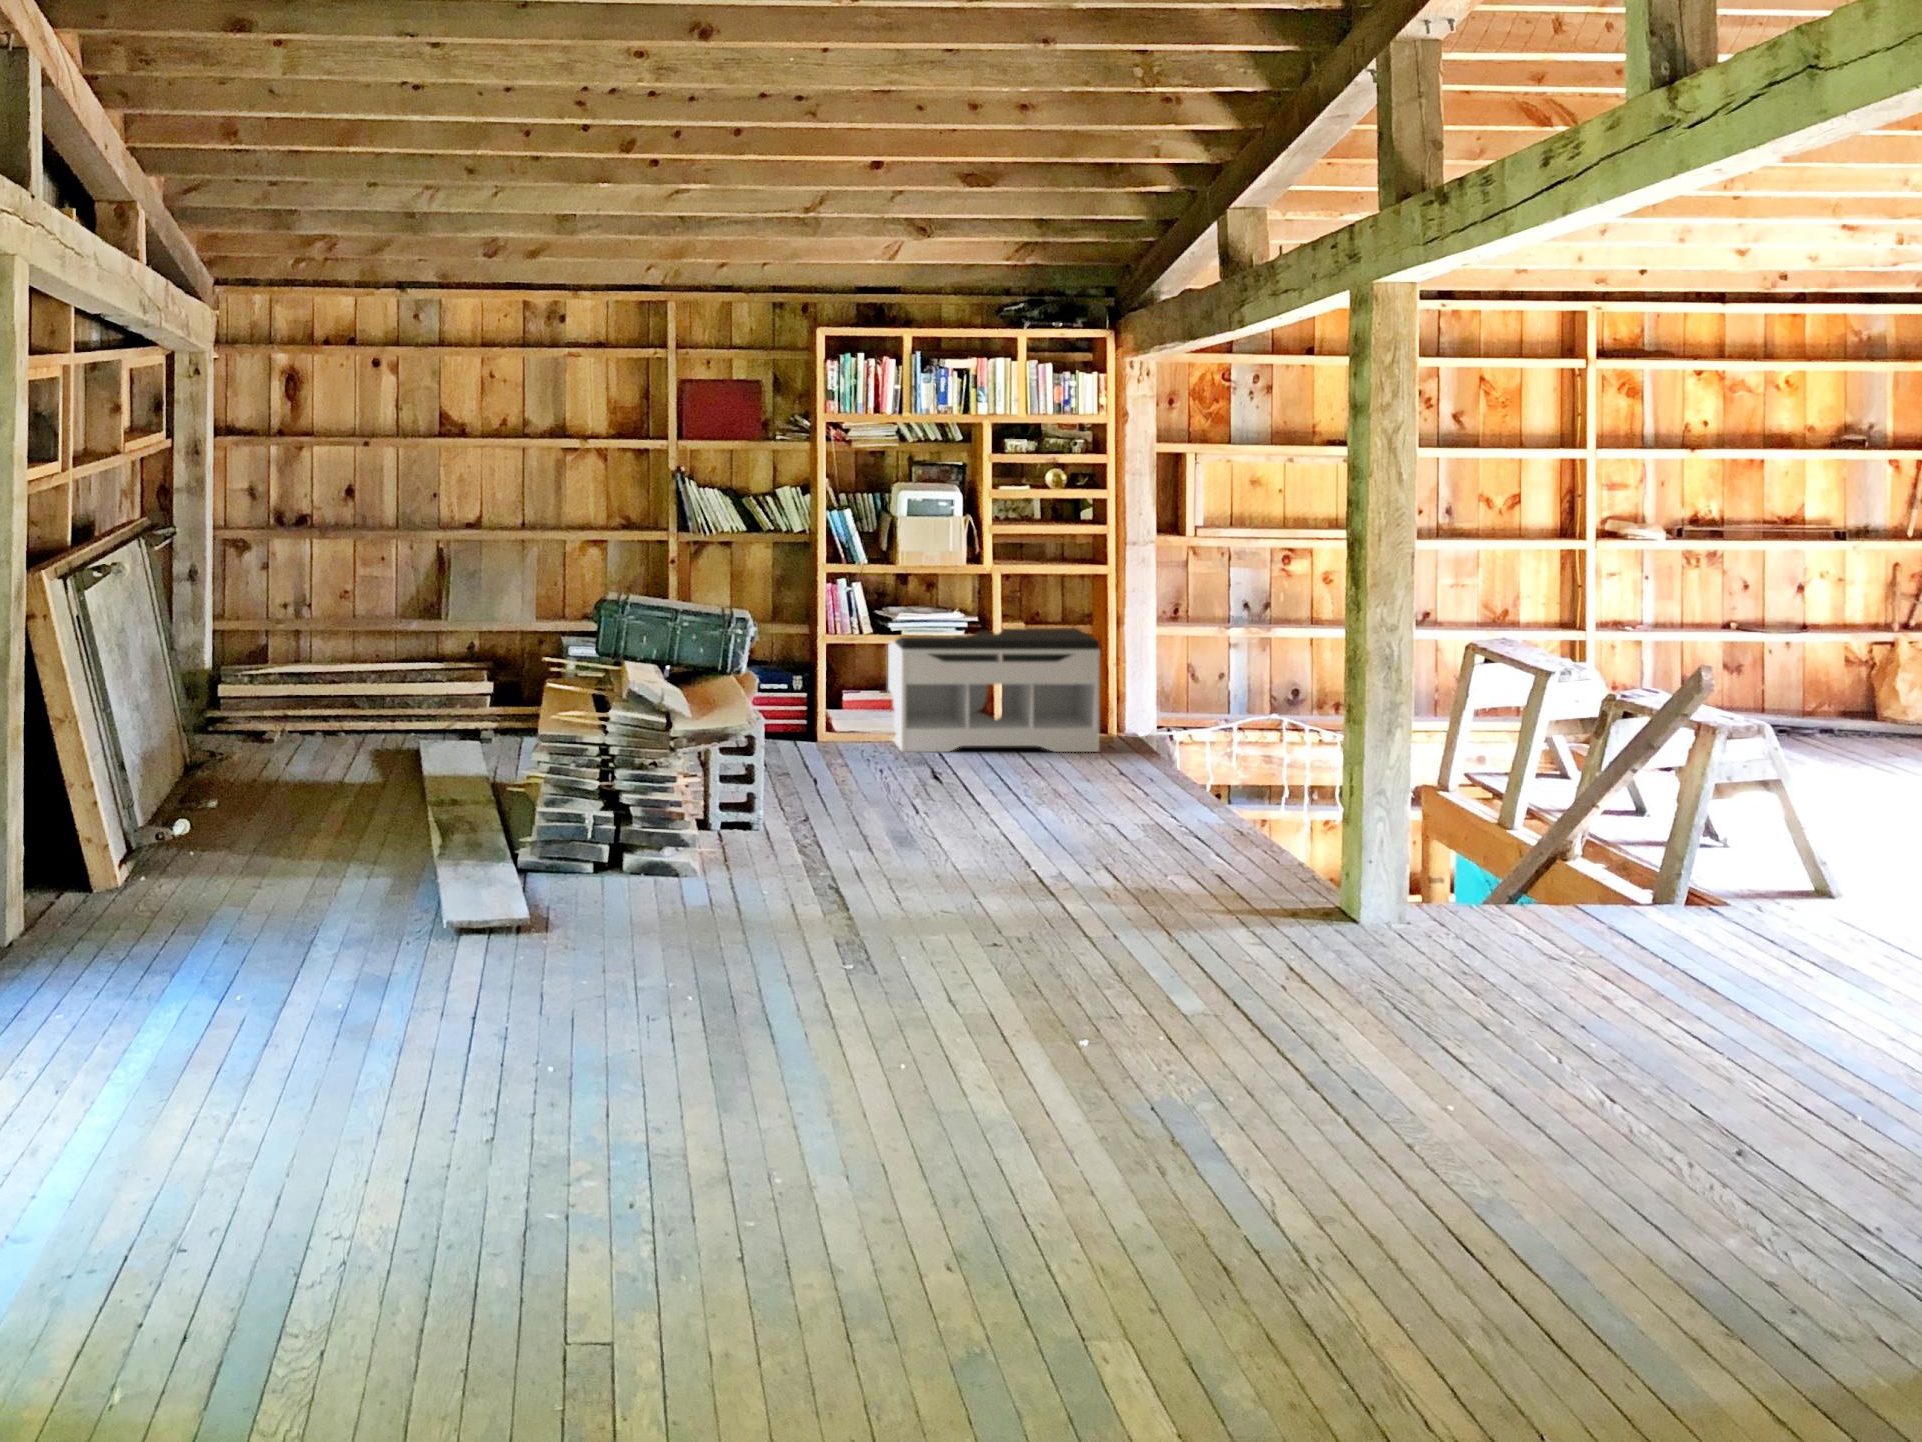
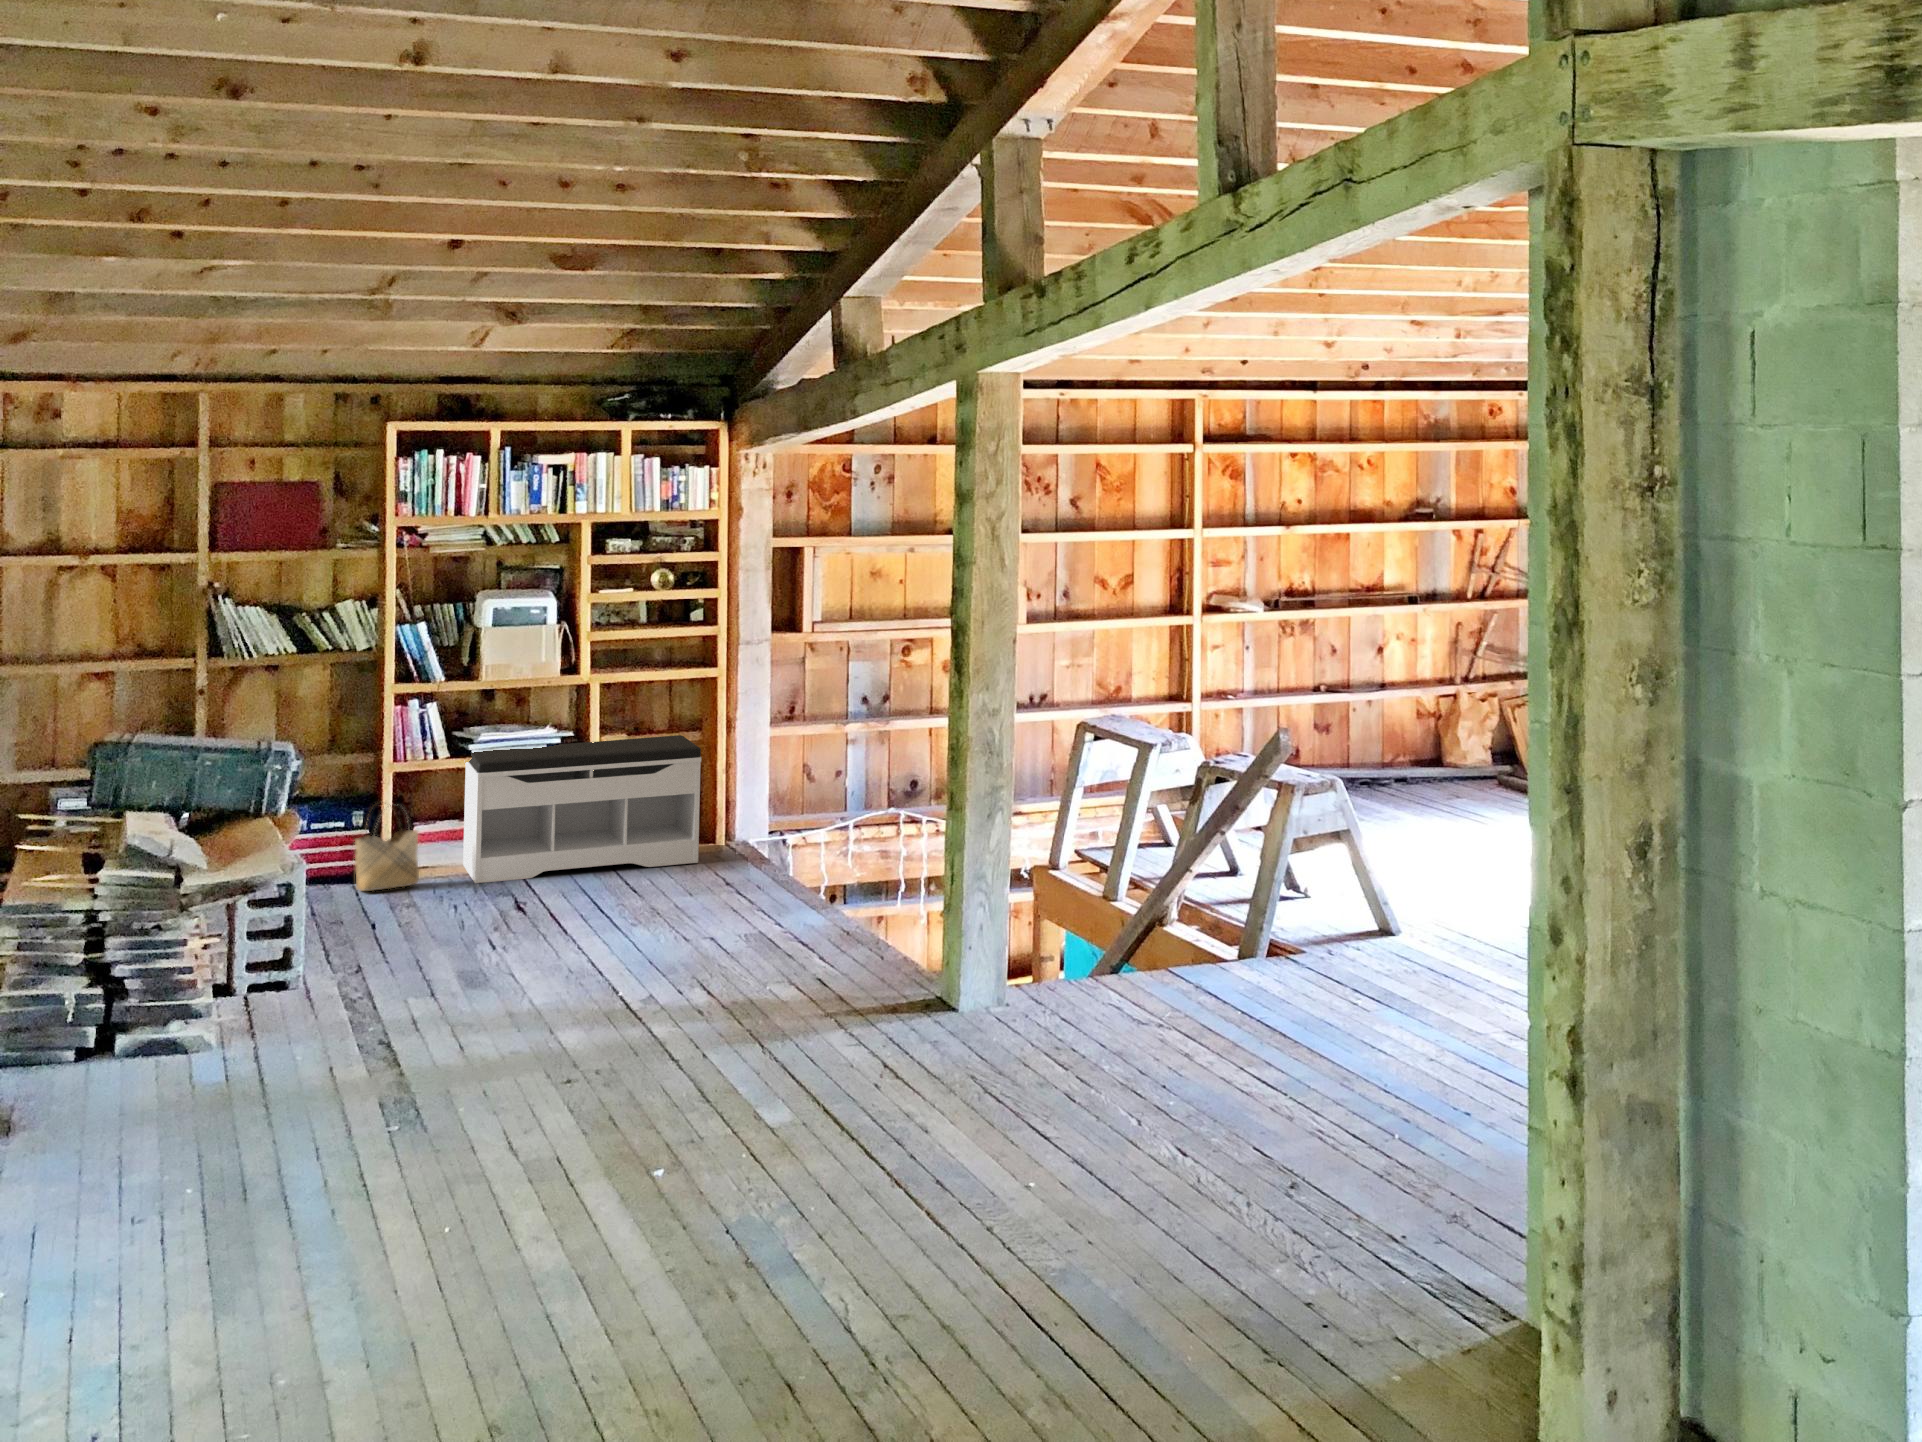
woven basket: none [800,669,854,750] -> present [355,802,419,891]

